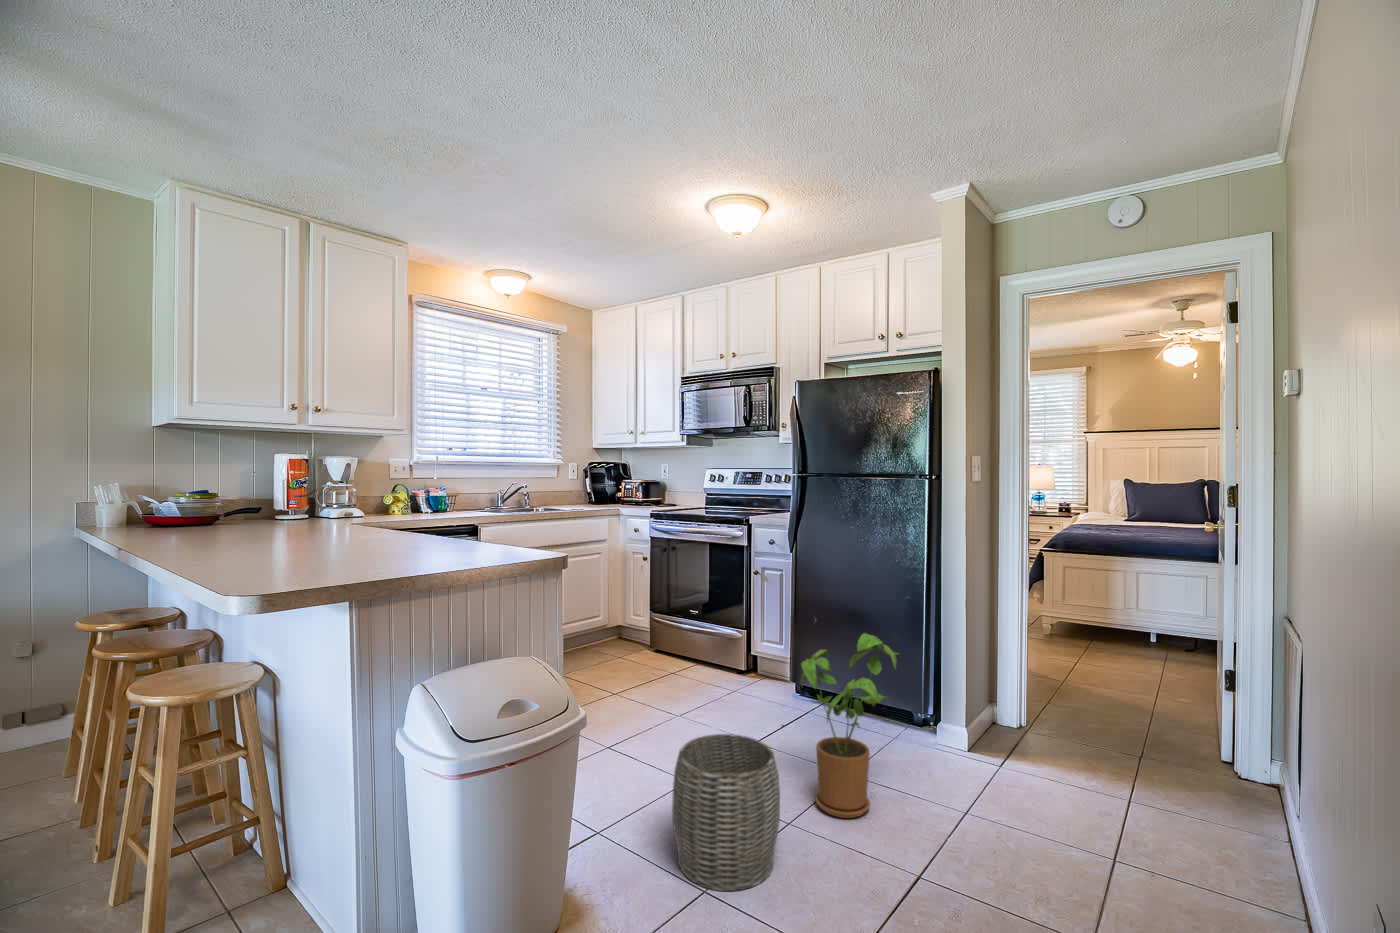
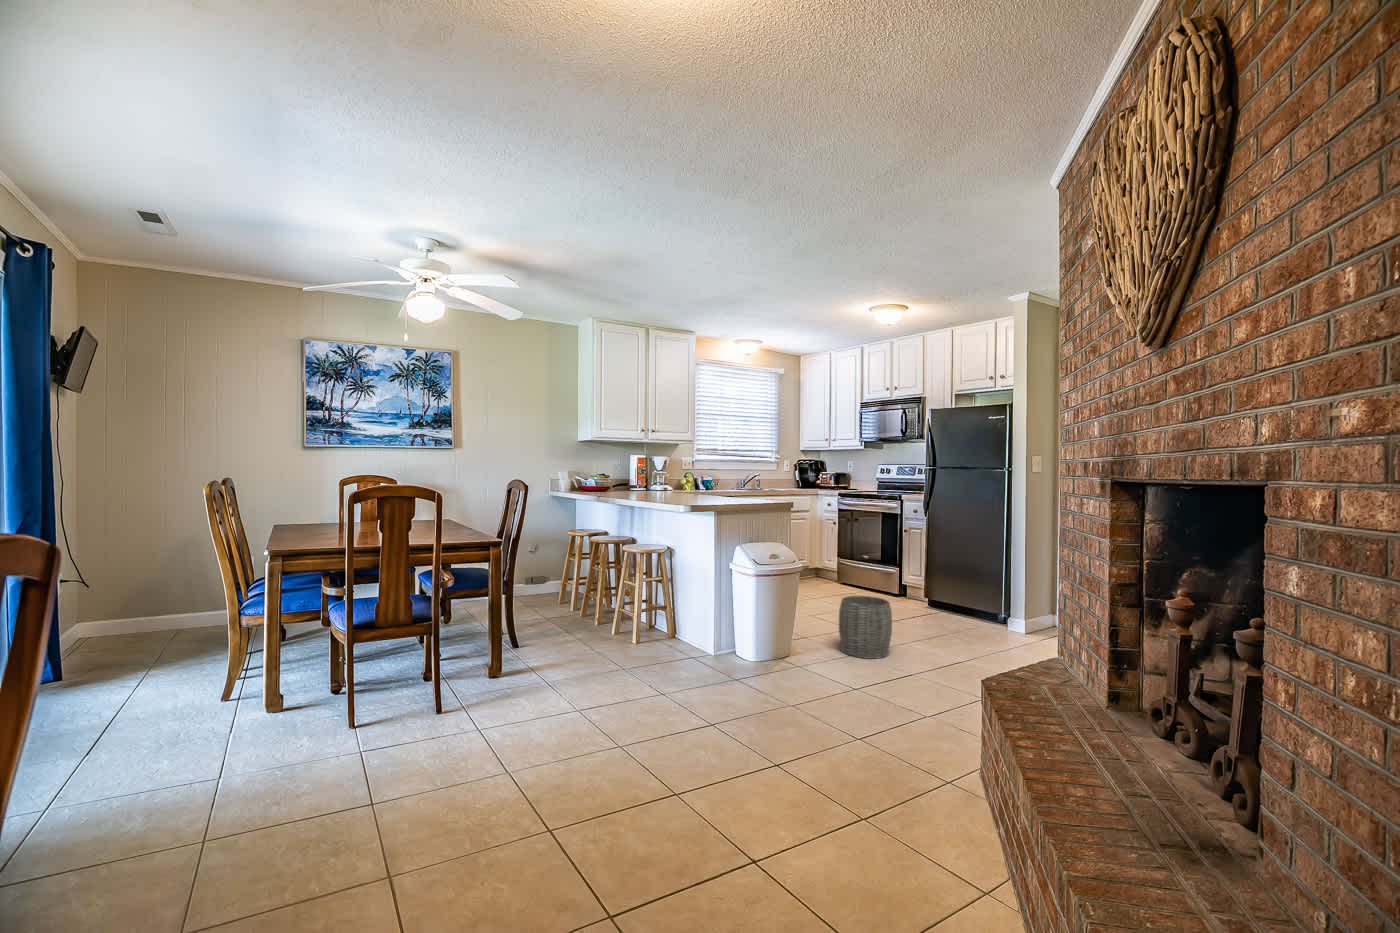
house plant: present [801,633,898,818] -> none [913,553,971,648]

